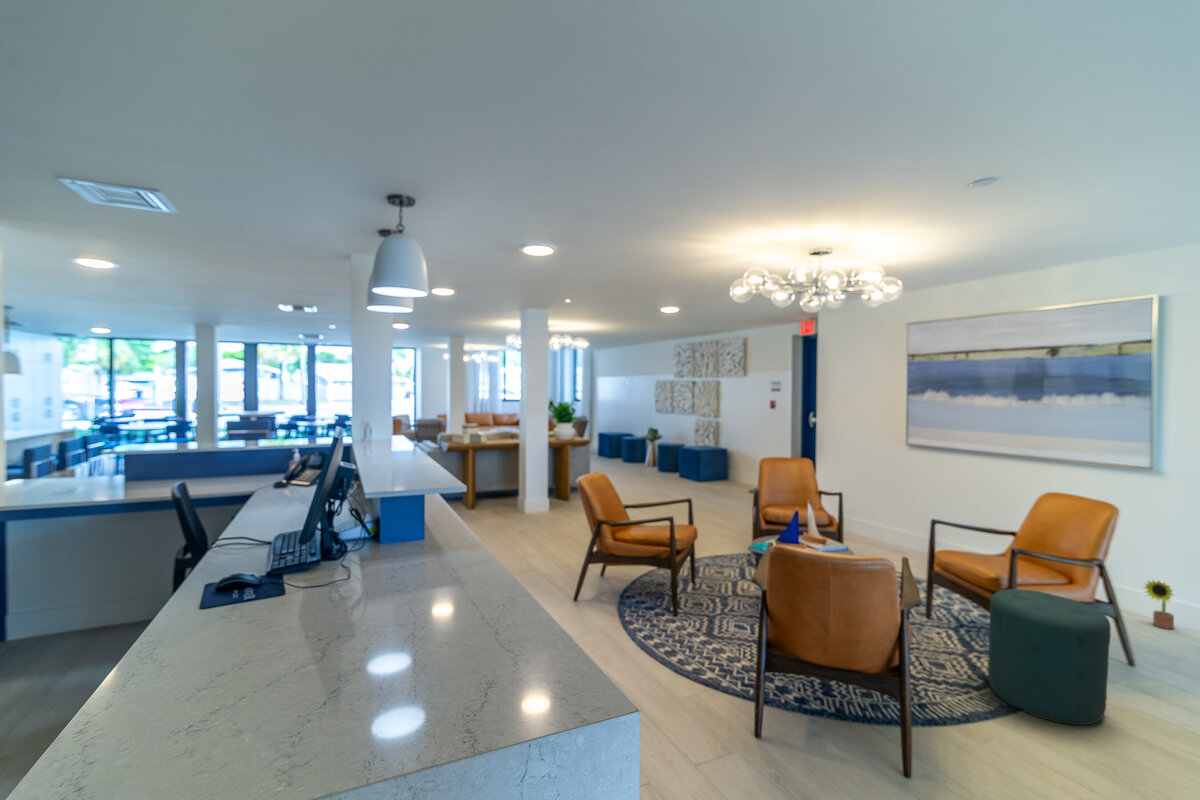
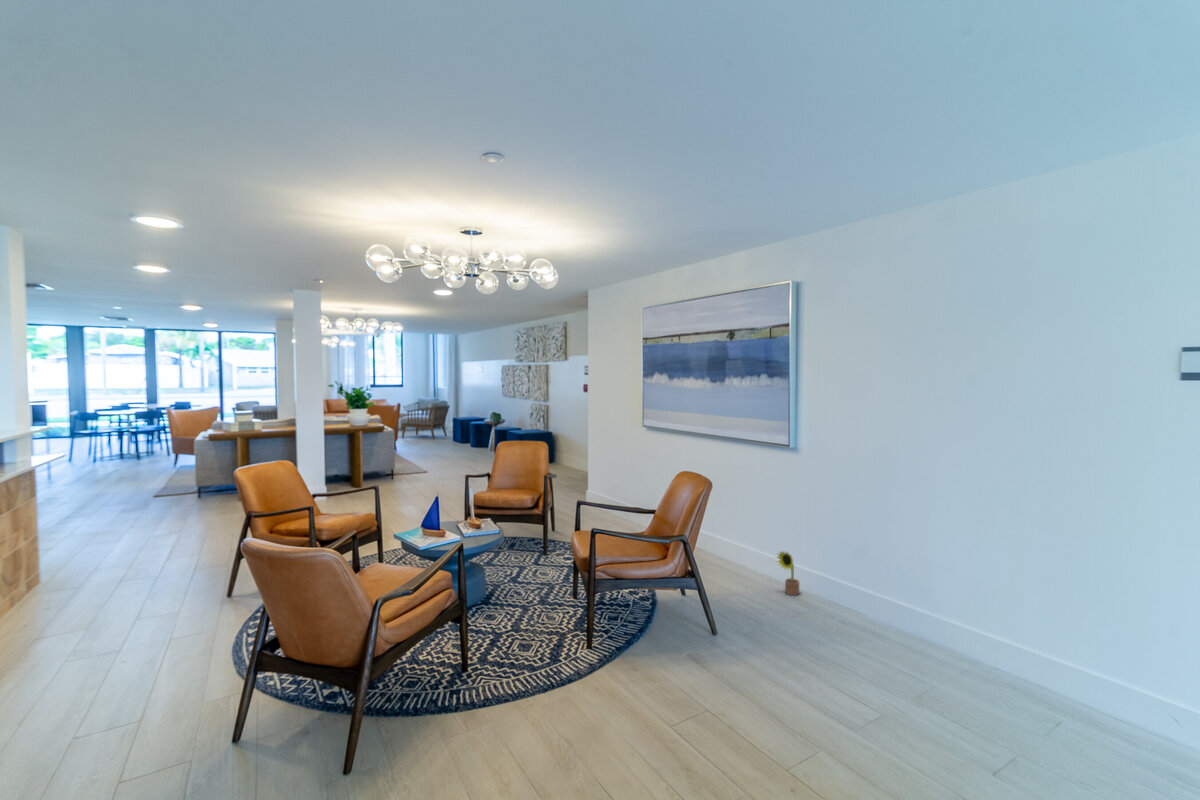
ottoman: present [988,589,1111,725] -> none [546,568,635,697]

